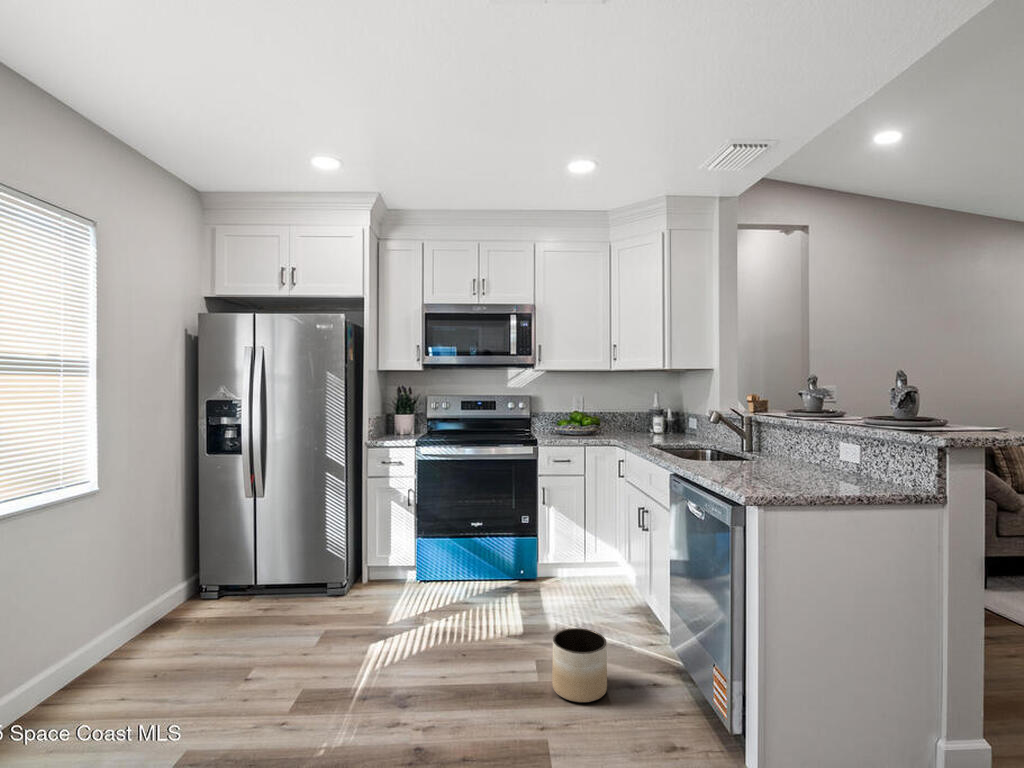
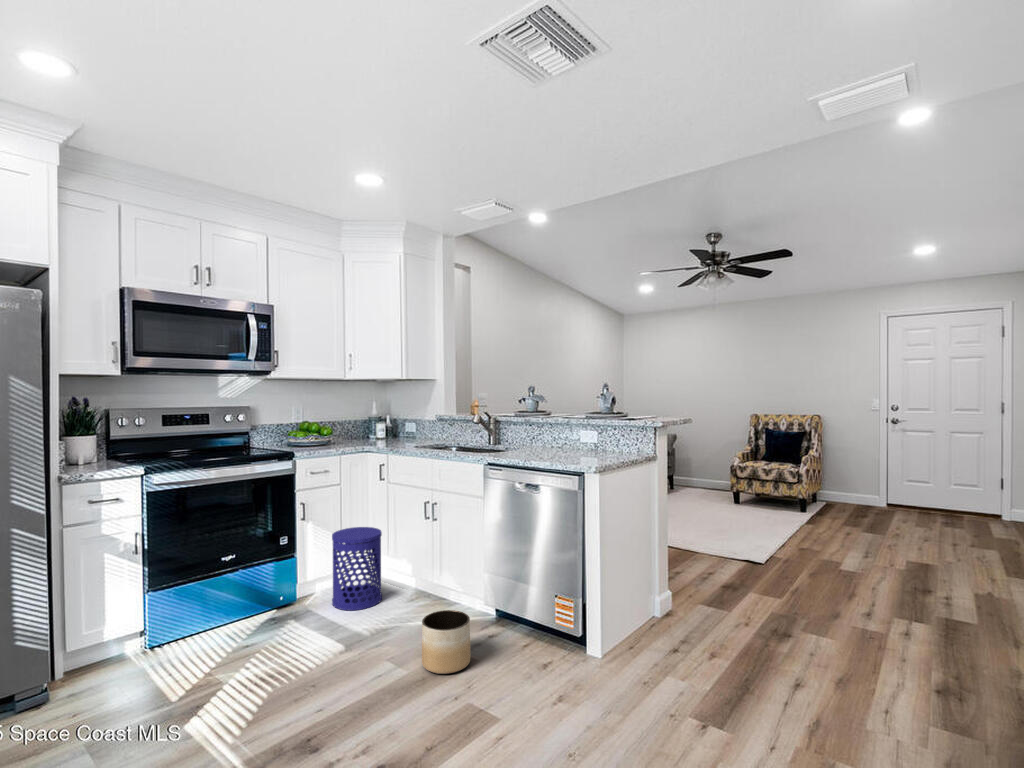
waste bin: none [559,521,608,607] -> present [332,527,382,610]

